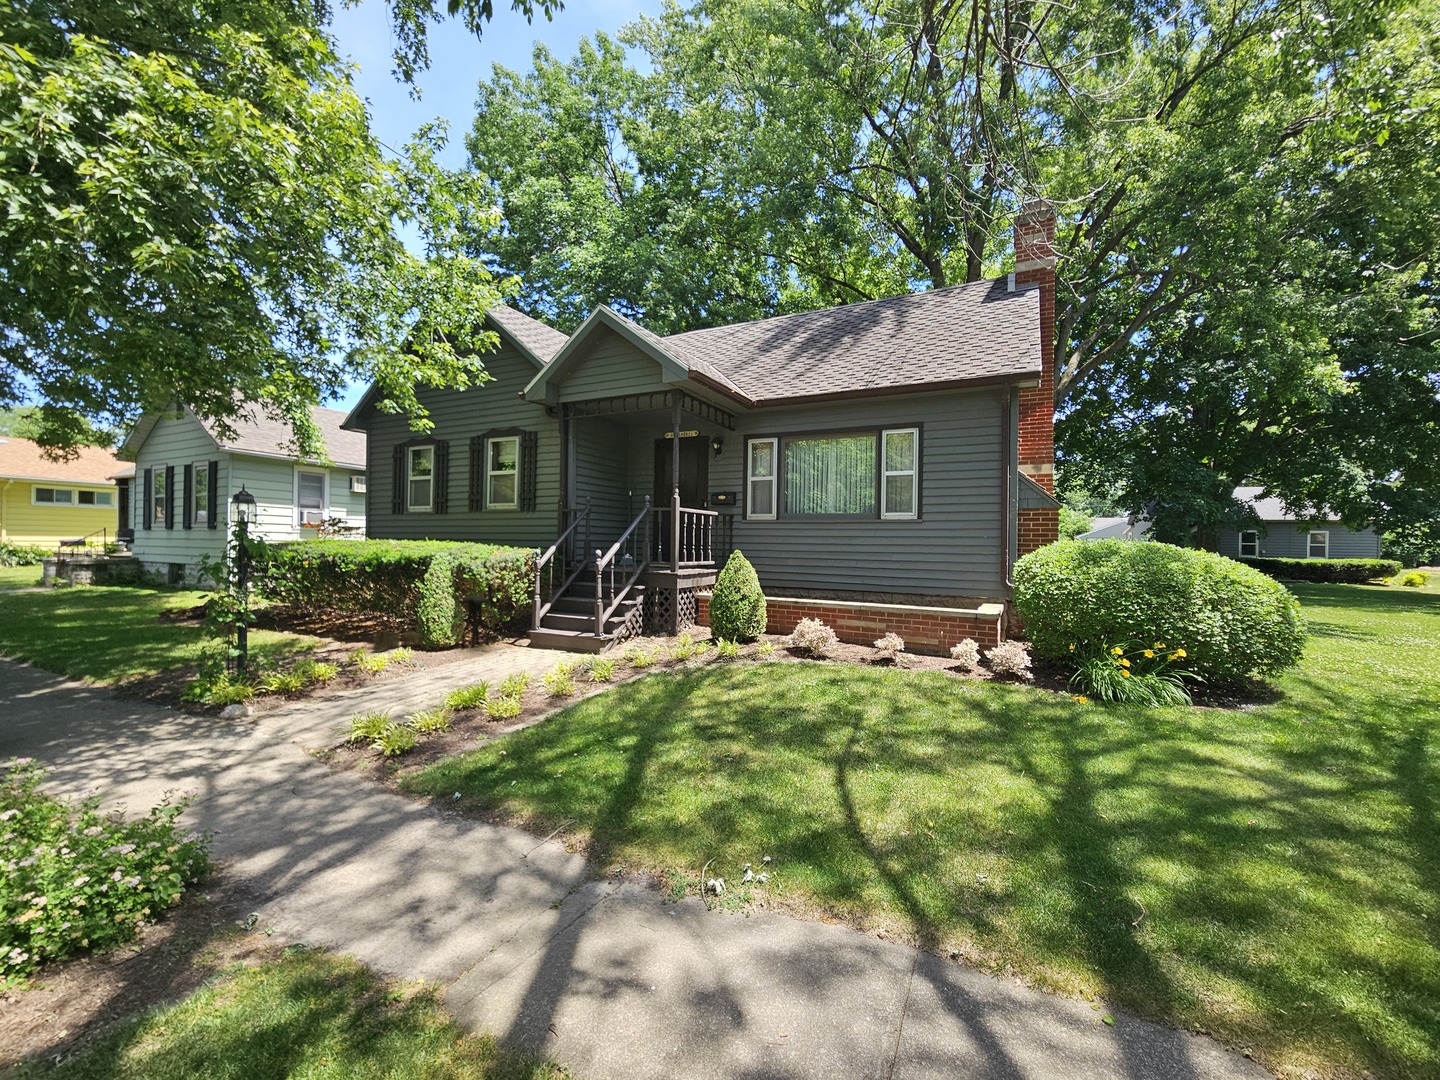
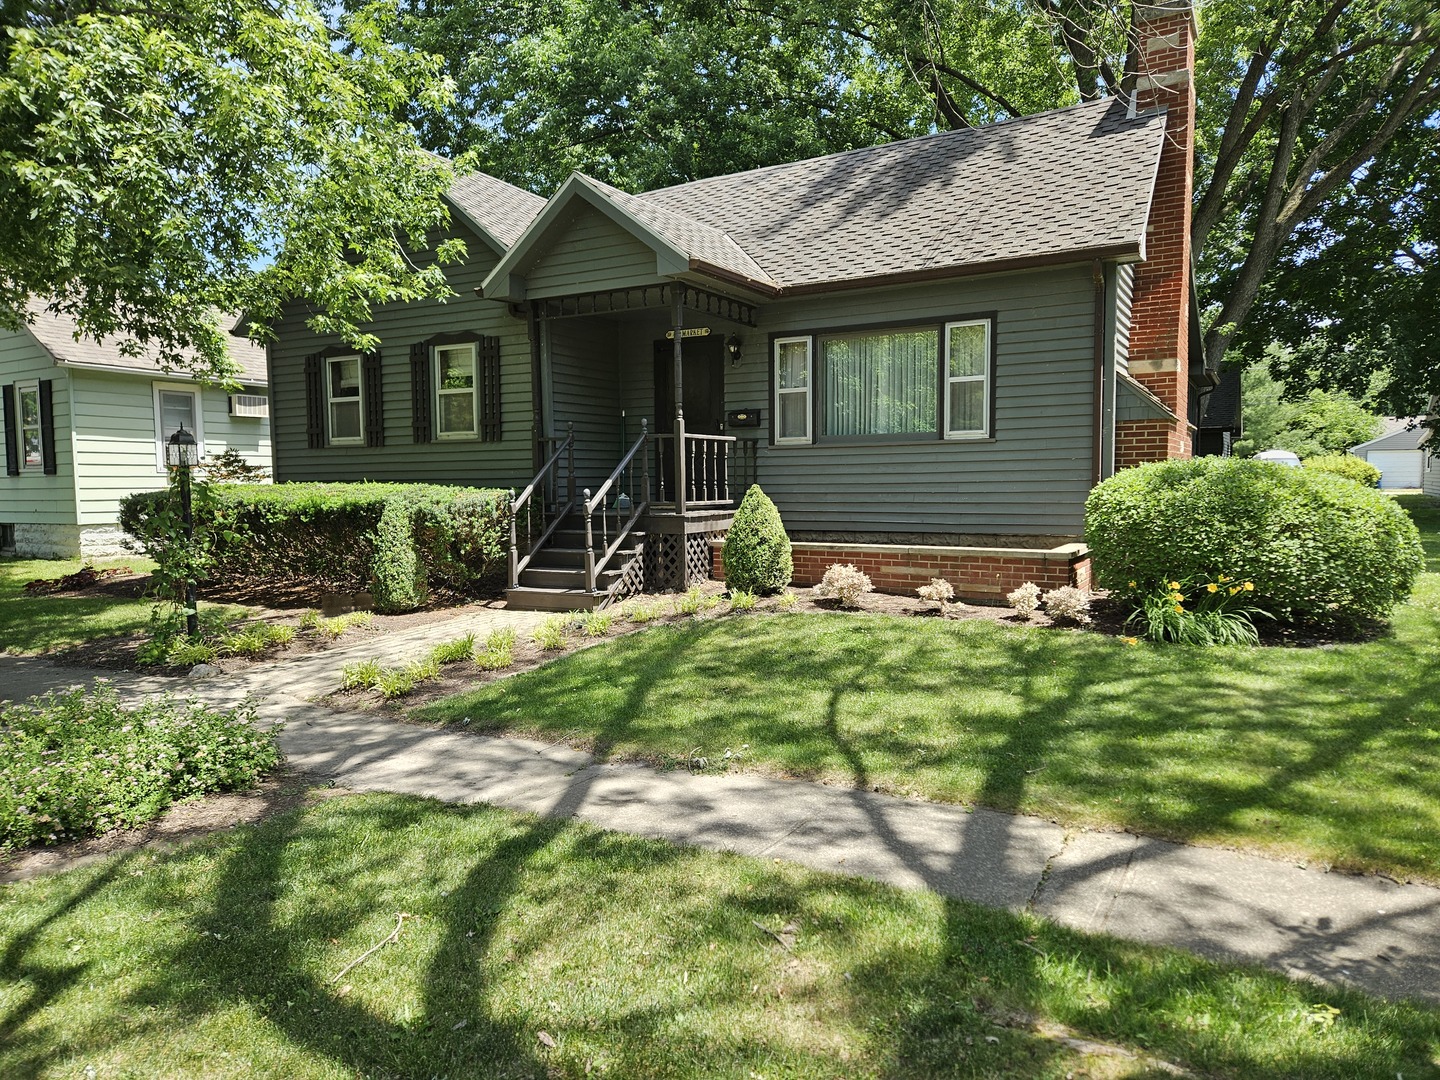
stool: present [462,596,489,647] -> none [425,548,458,610]

